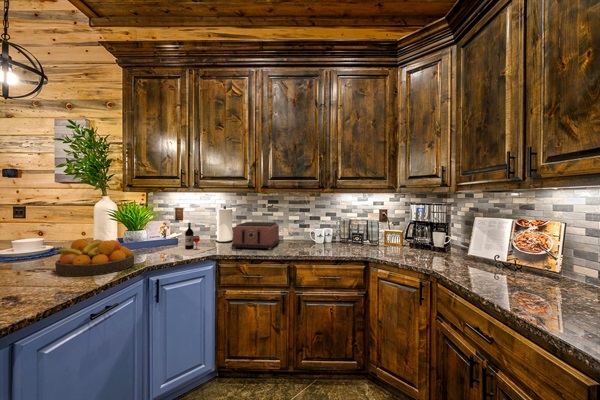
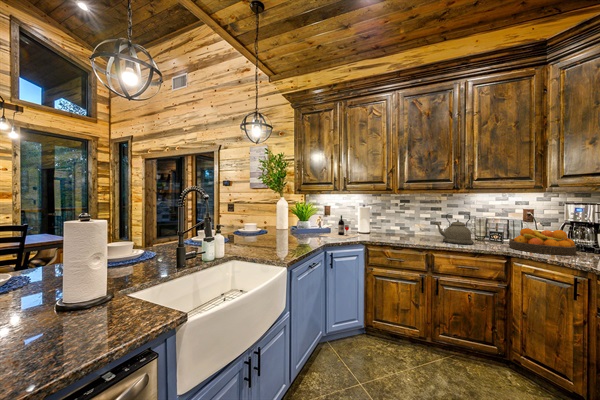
kettle: none [299,216,337,251] -> present [435,213,474,245]
toaster: present [232,222,280,250] -> none [374,217,413,240]
fruit bowl: present [53,239,134,276] -> present [509,228,577,255]

